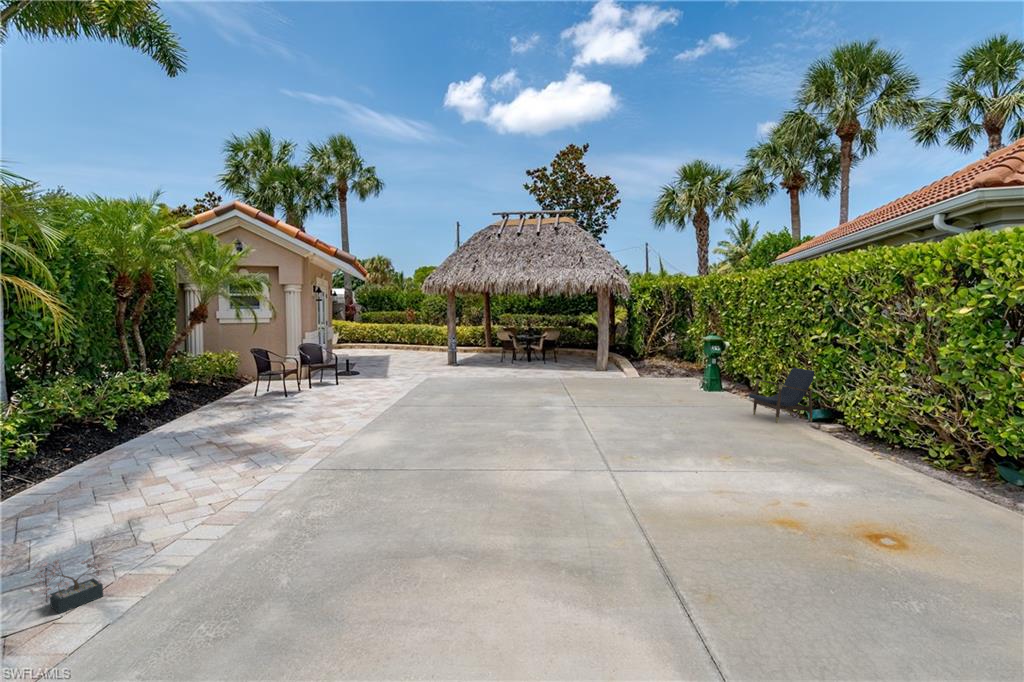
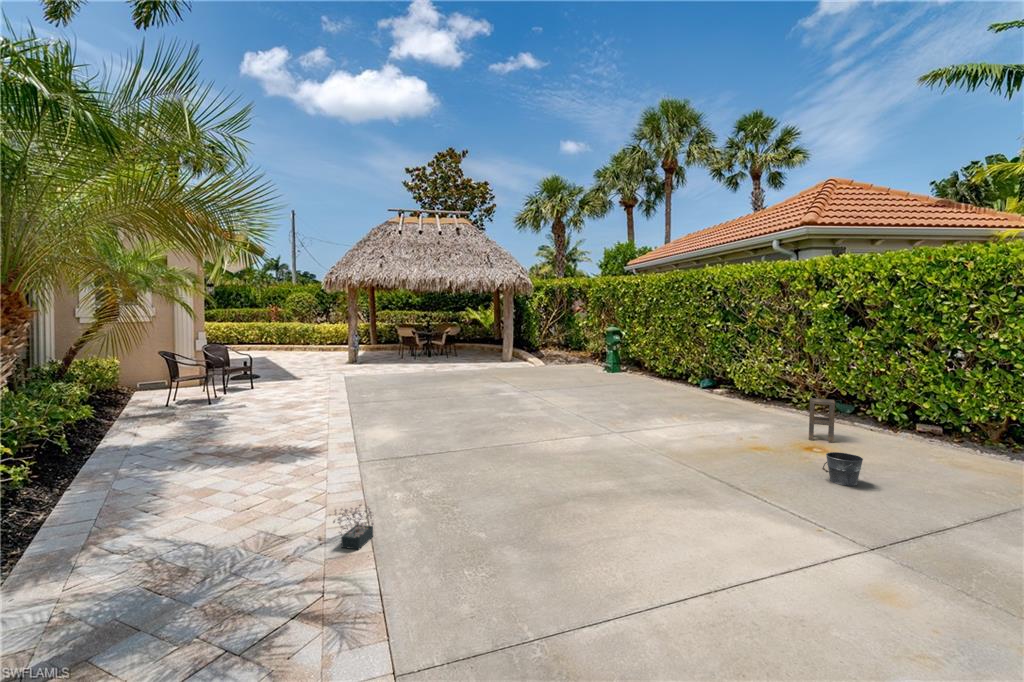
lounge chair: present [749,368,814,423] -> none [662,349,709,391]
side table: none [886,459,940,539] -> present [809,398,835,443]
bucket: none [824,569,897,640] -> present [822,452,863,486]

